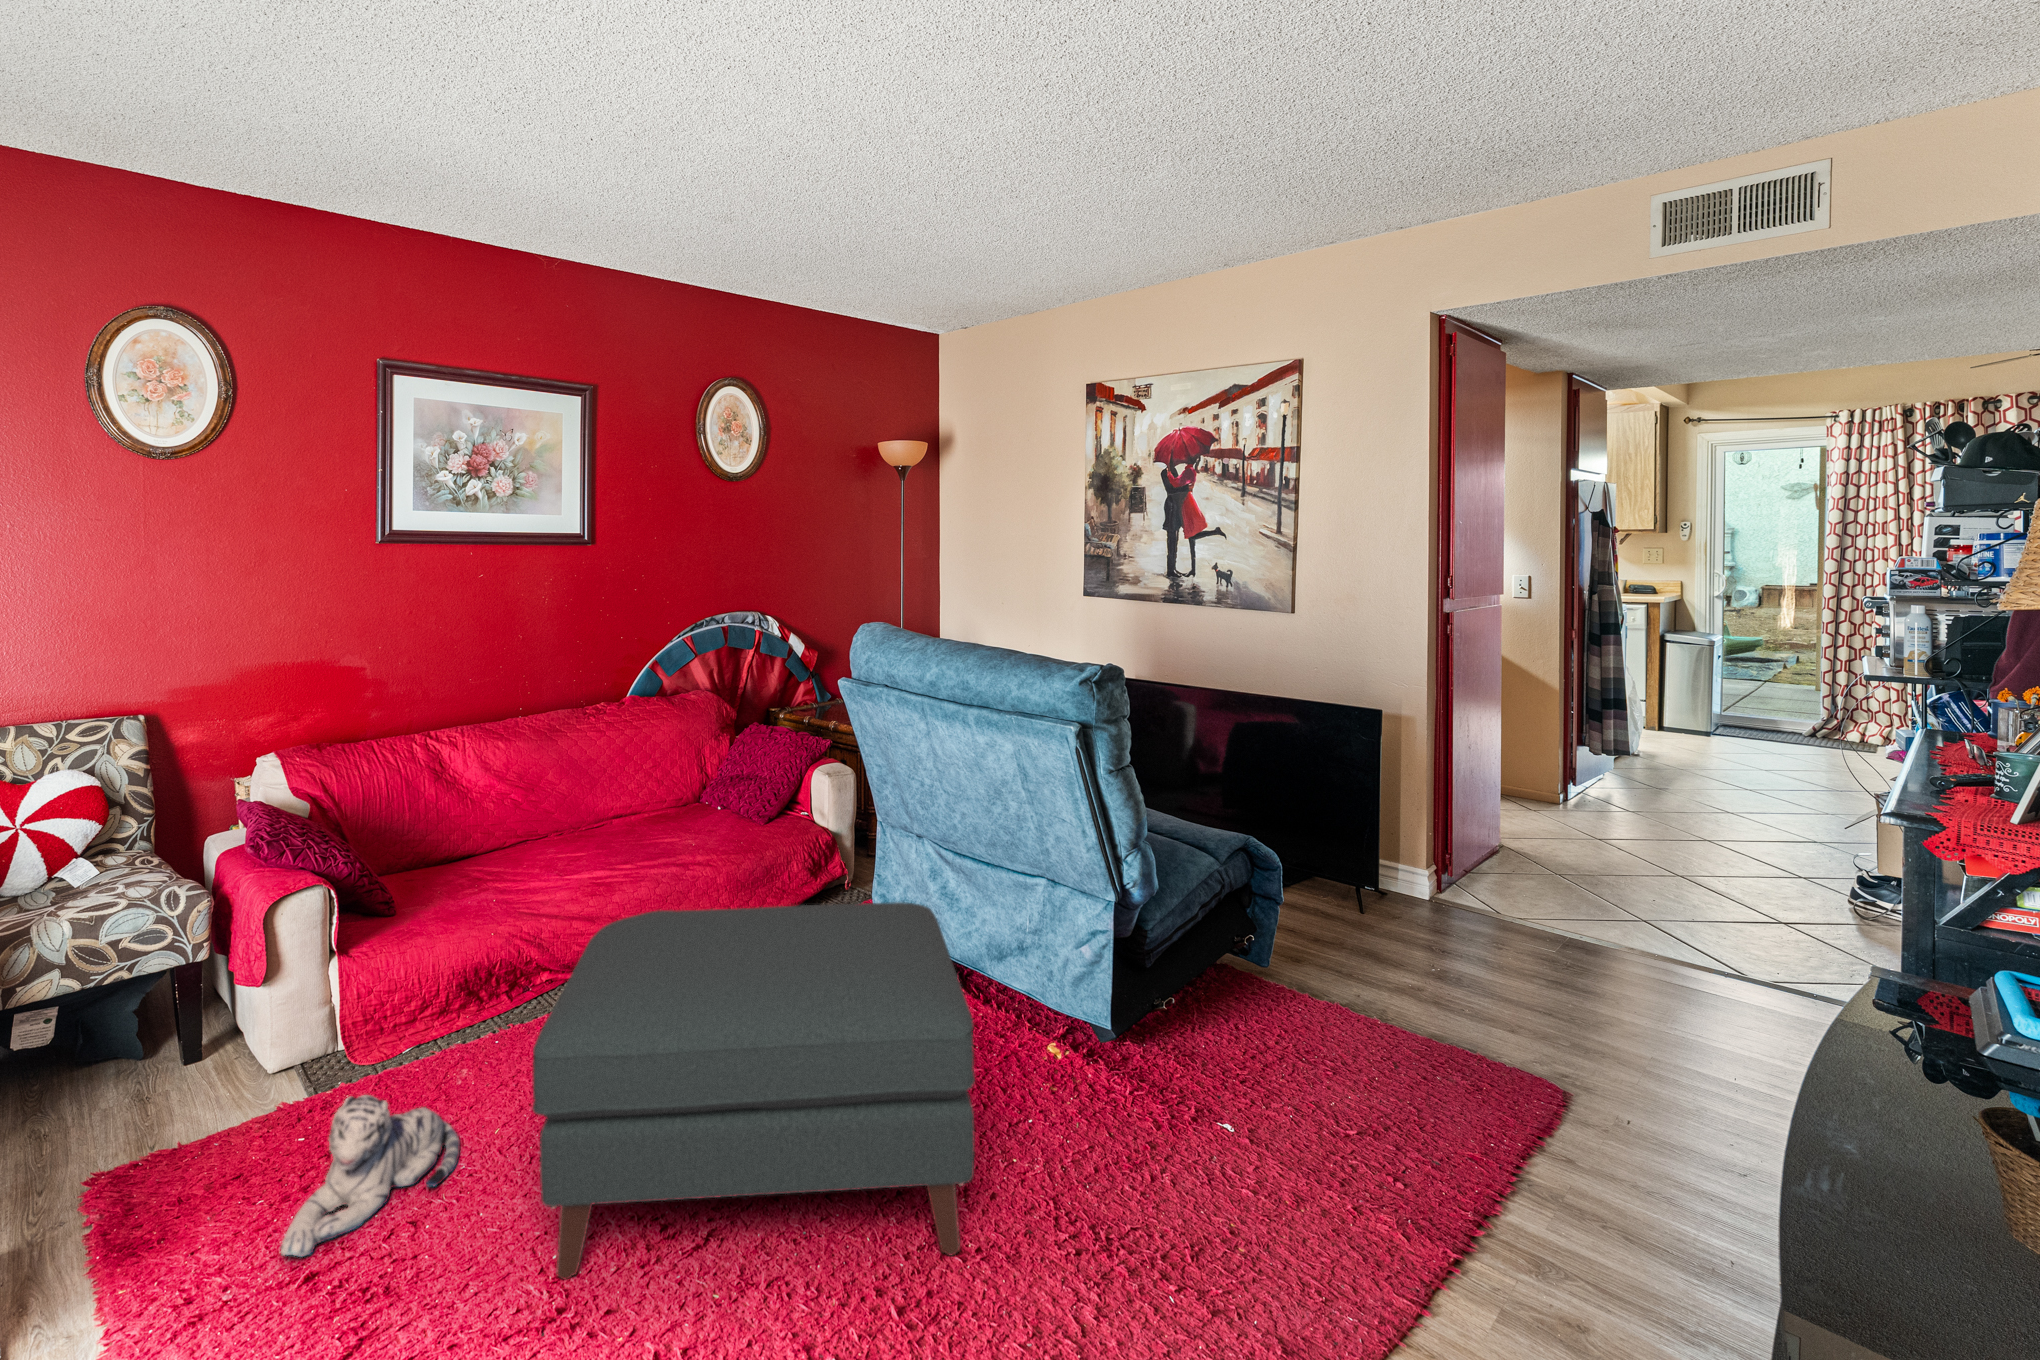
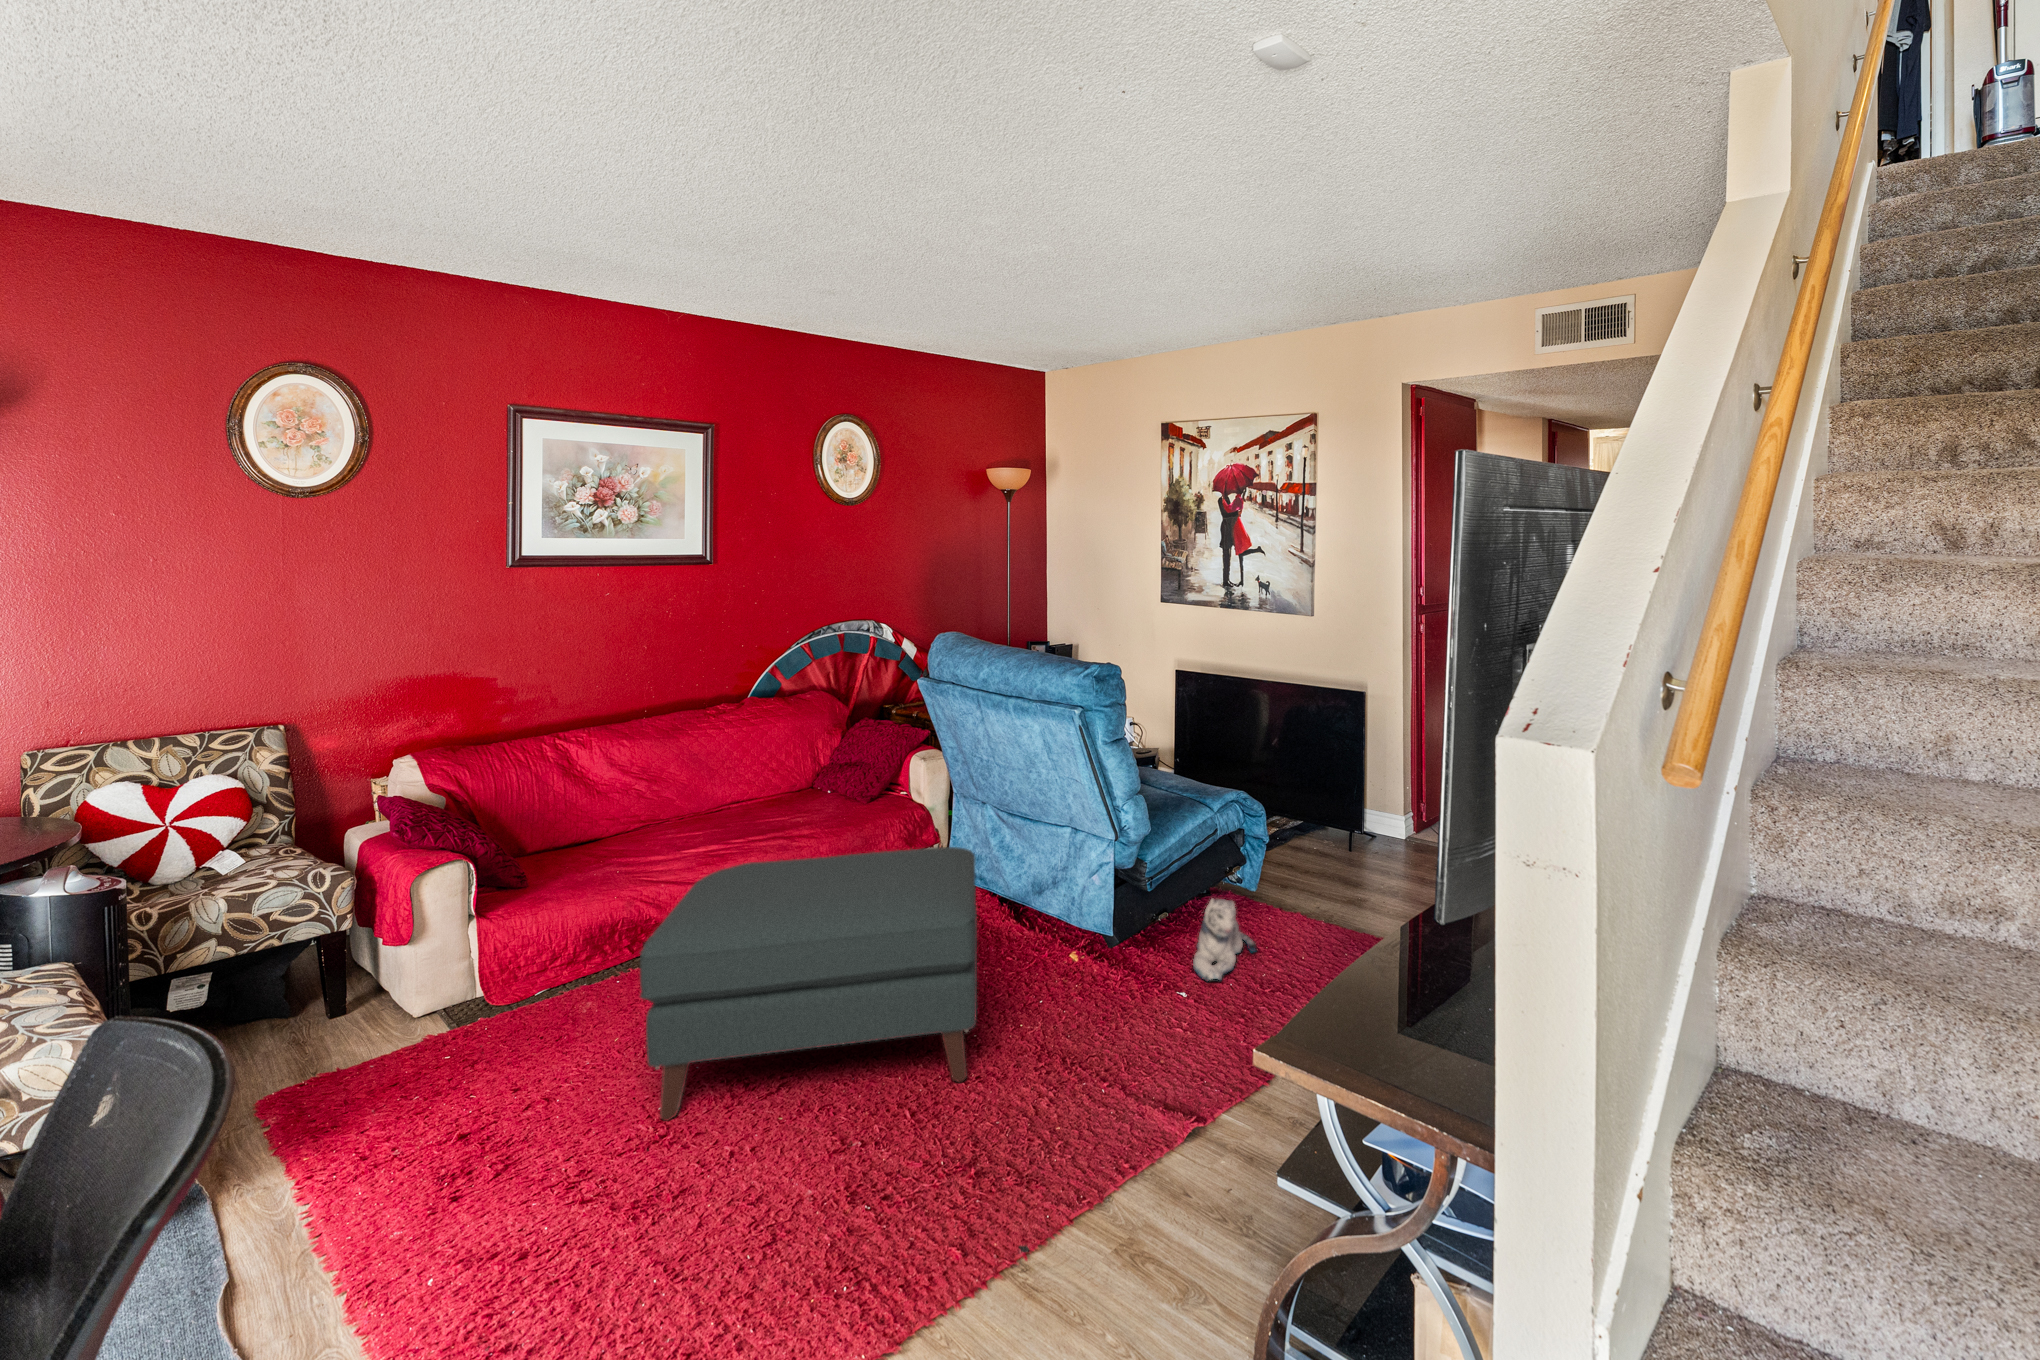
plush toy: present [281,1095,460,1257] -> present [1193,899,1257,981]

